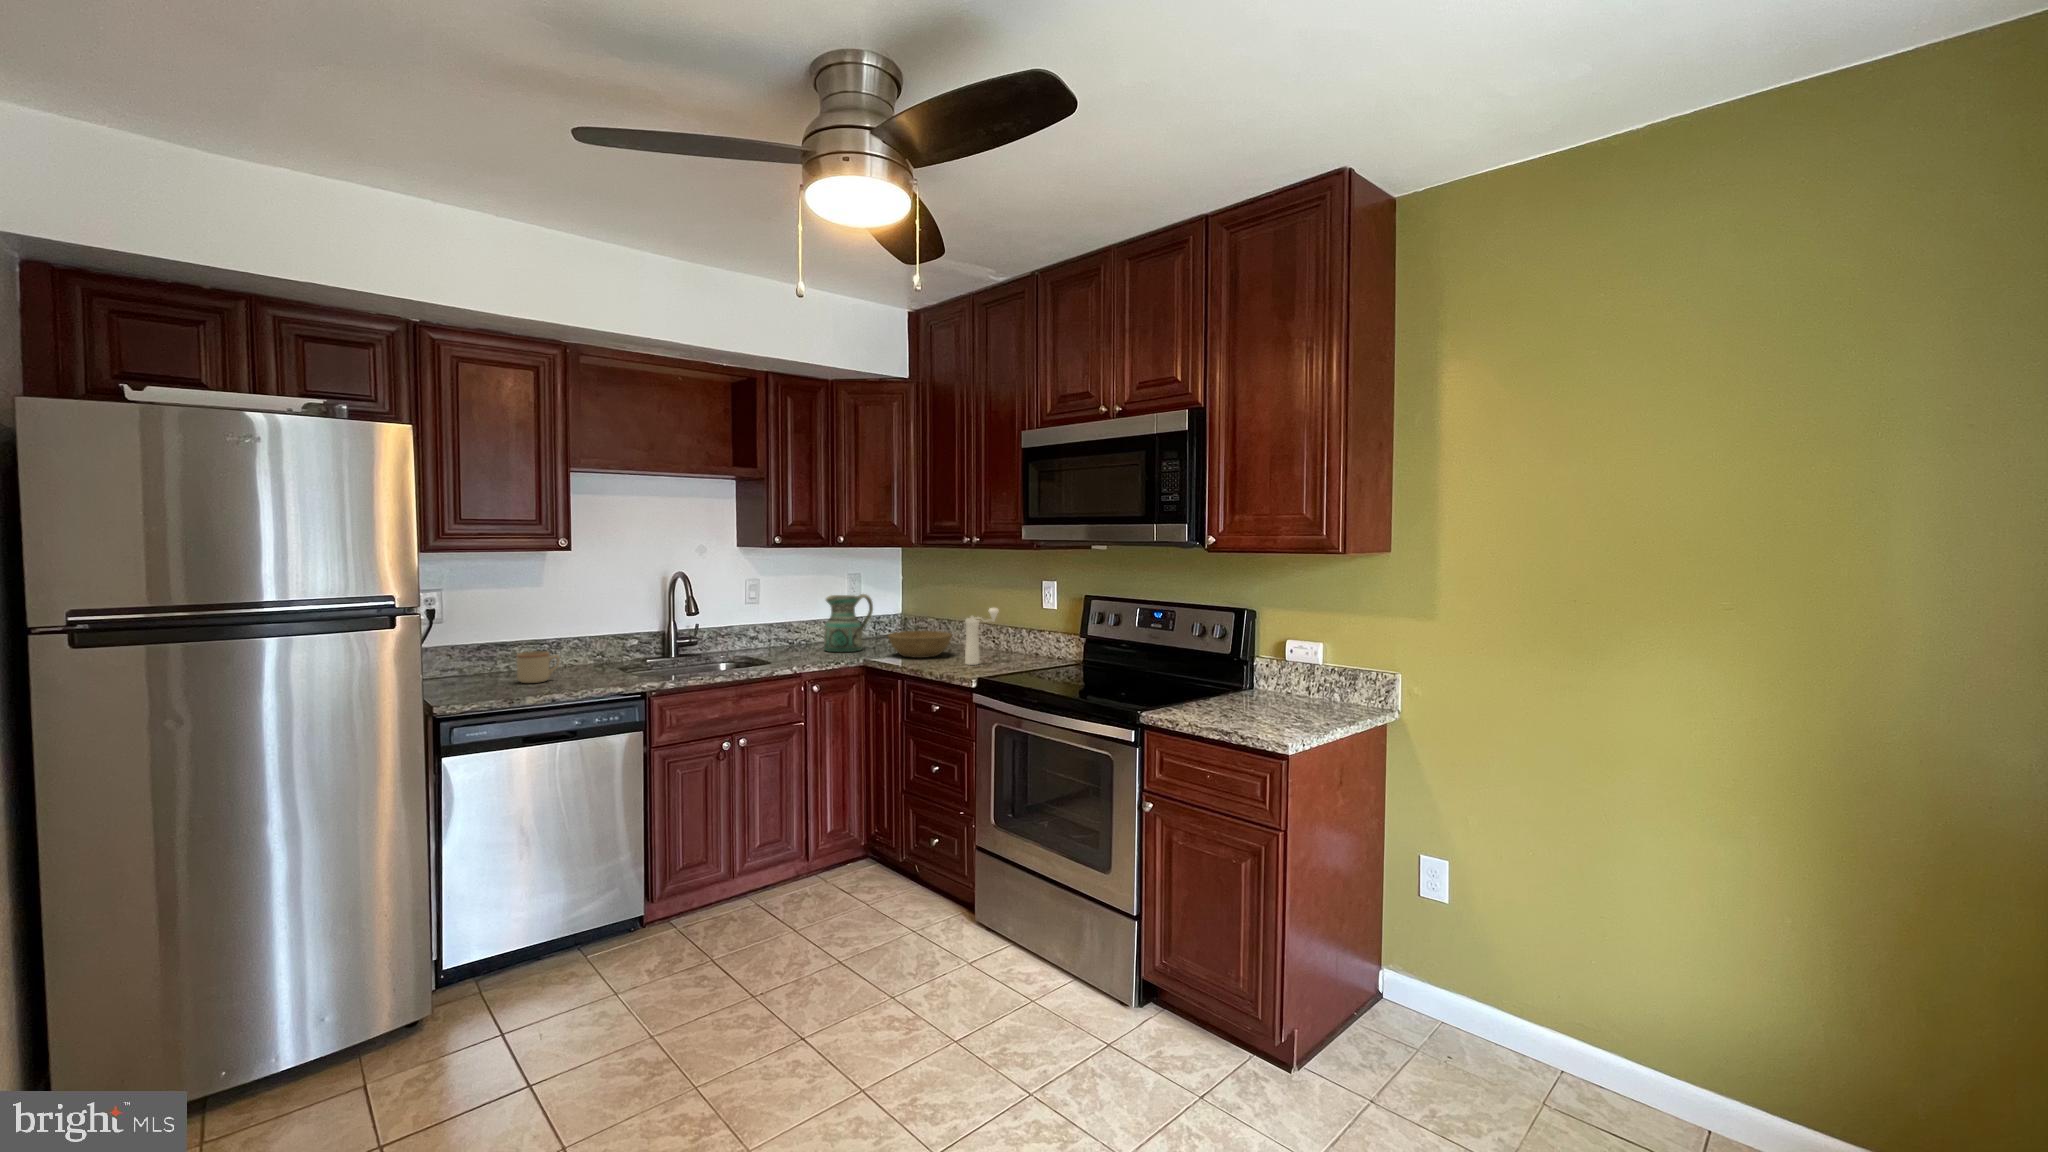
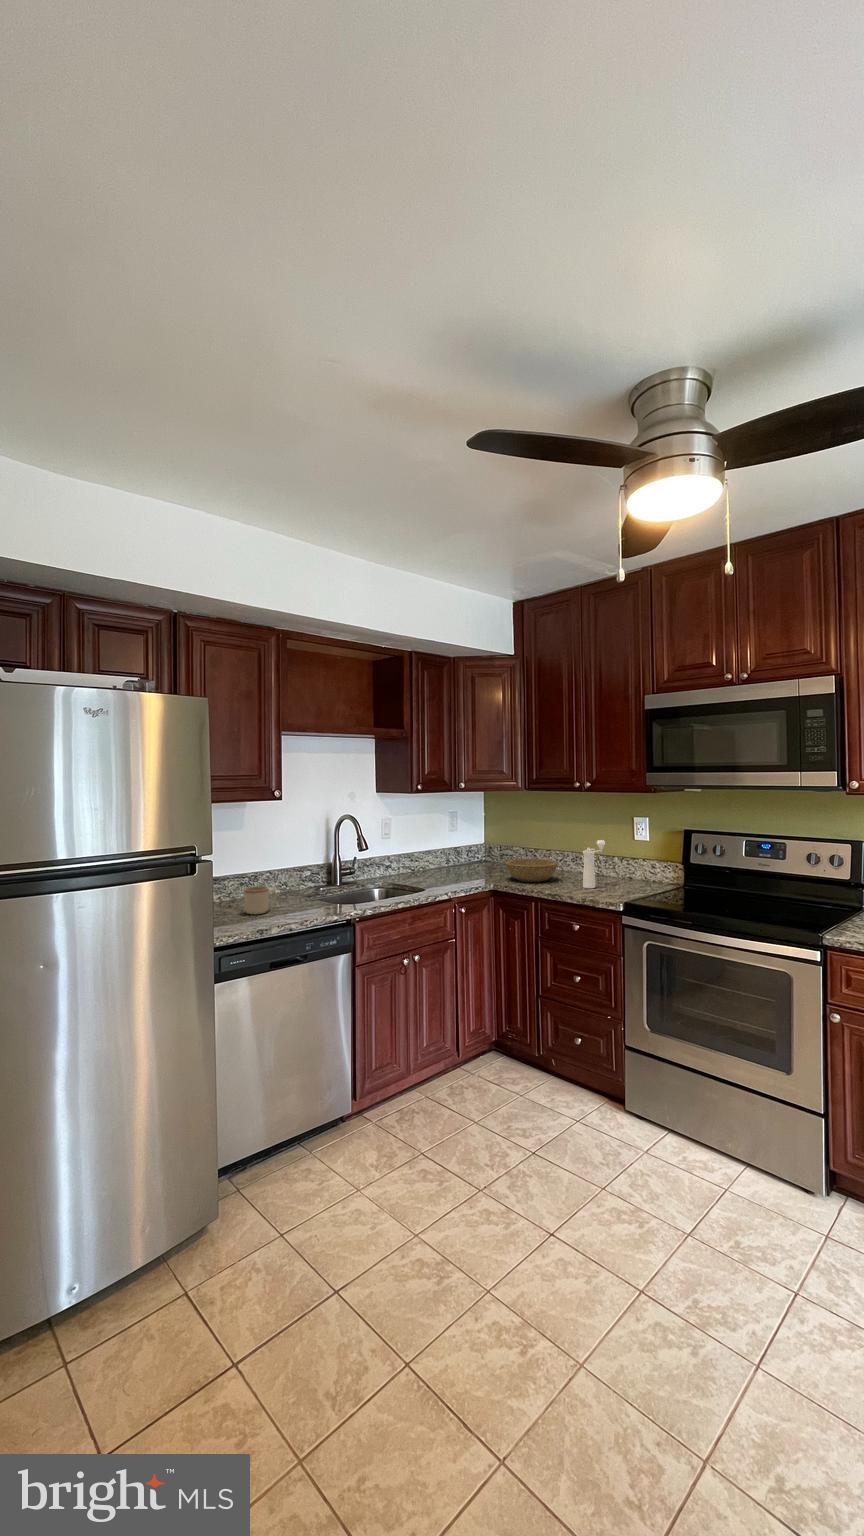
ceramic pitcher: present [824,594,873,652] -> none [446,829,482,878]

